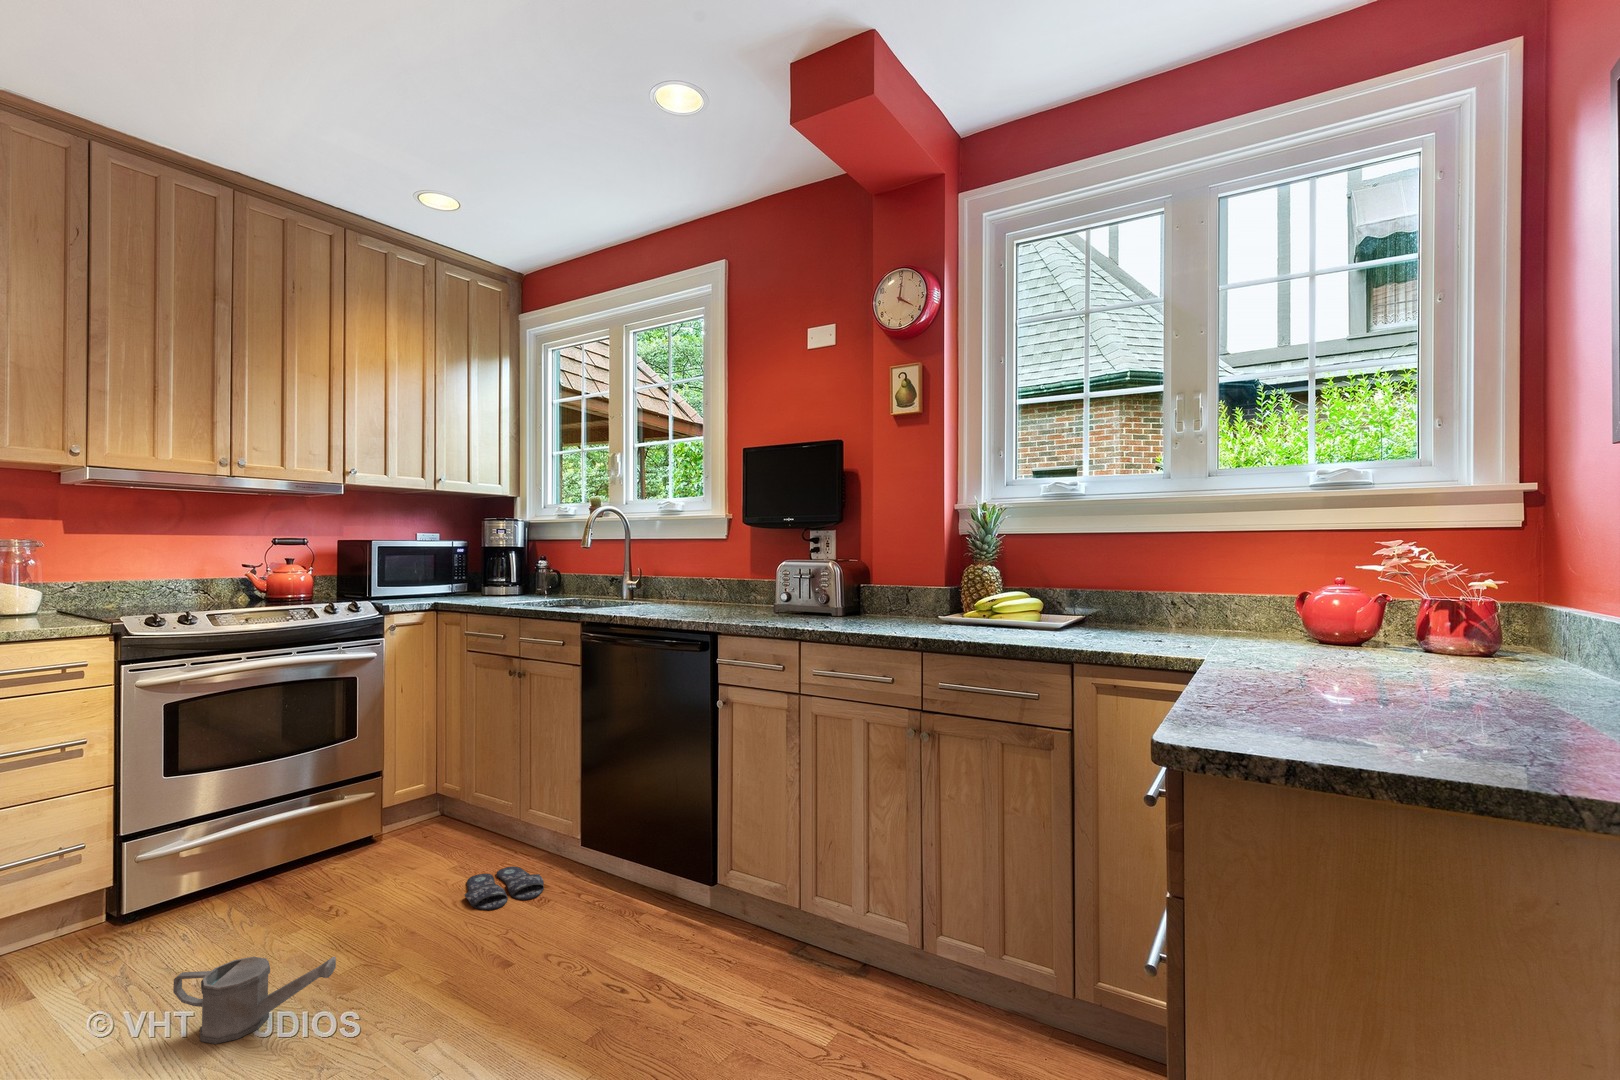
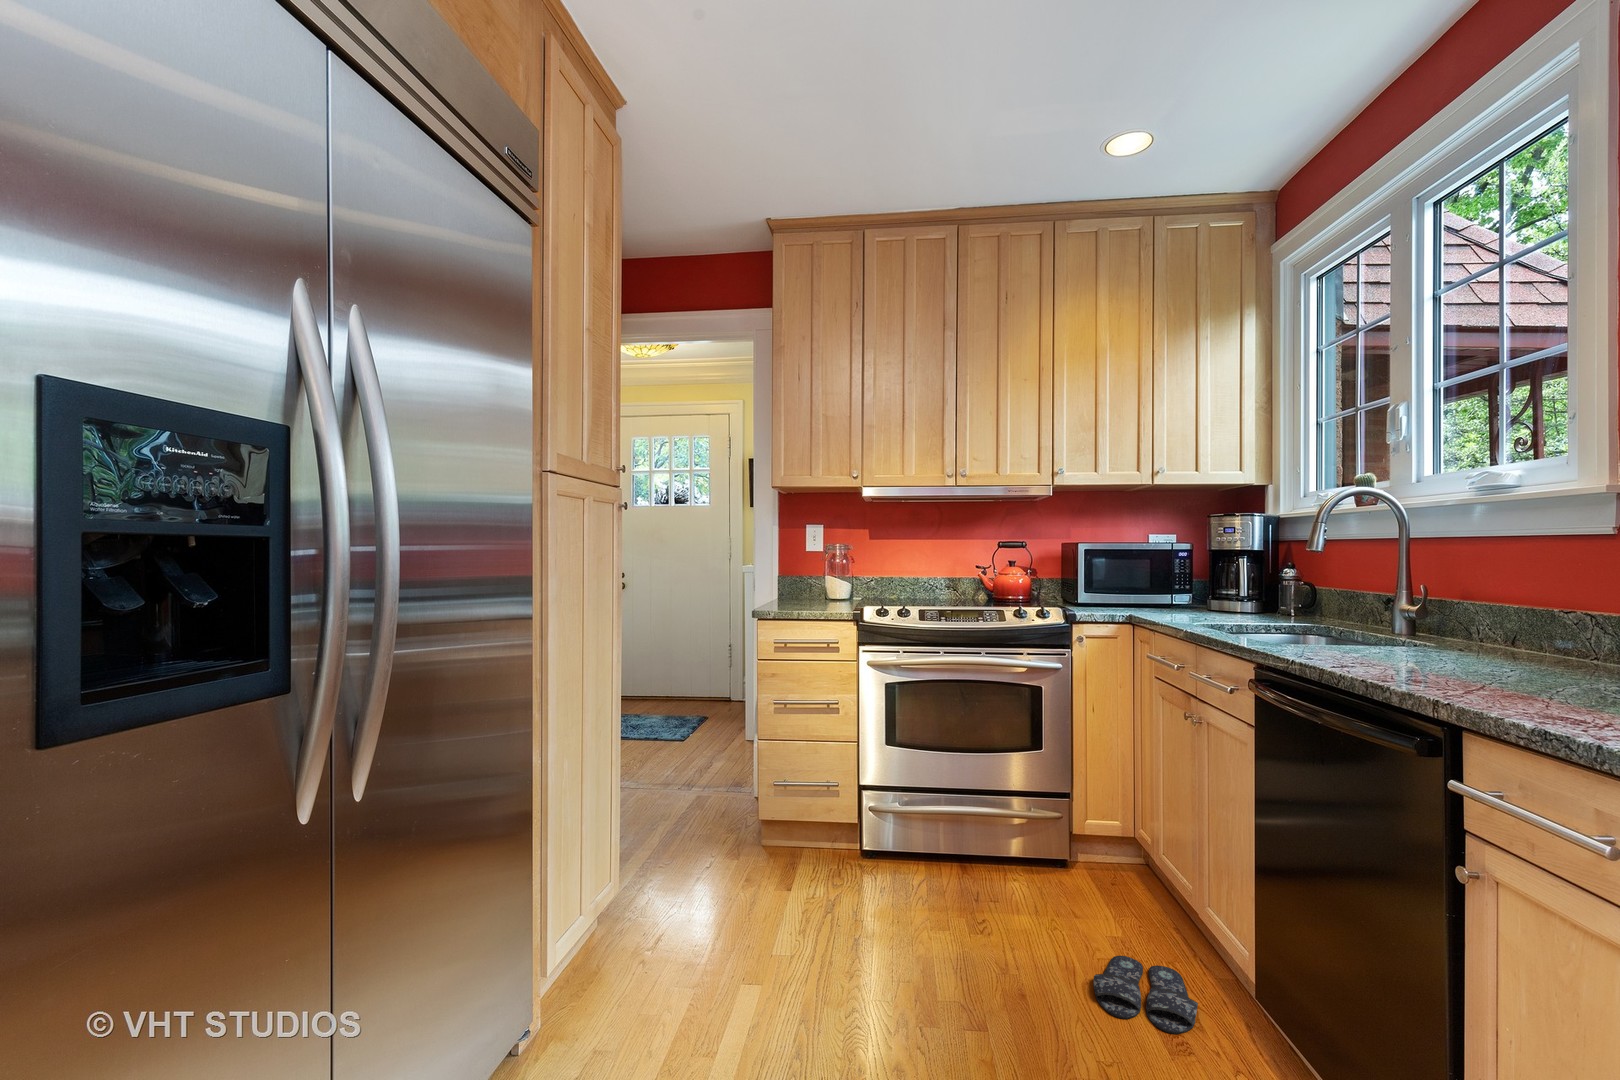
watering can: present [173,957,336,1044] -> none [818,915,902,1002]

